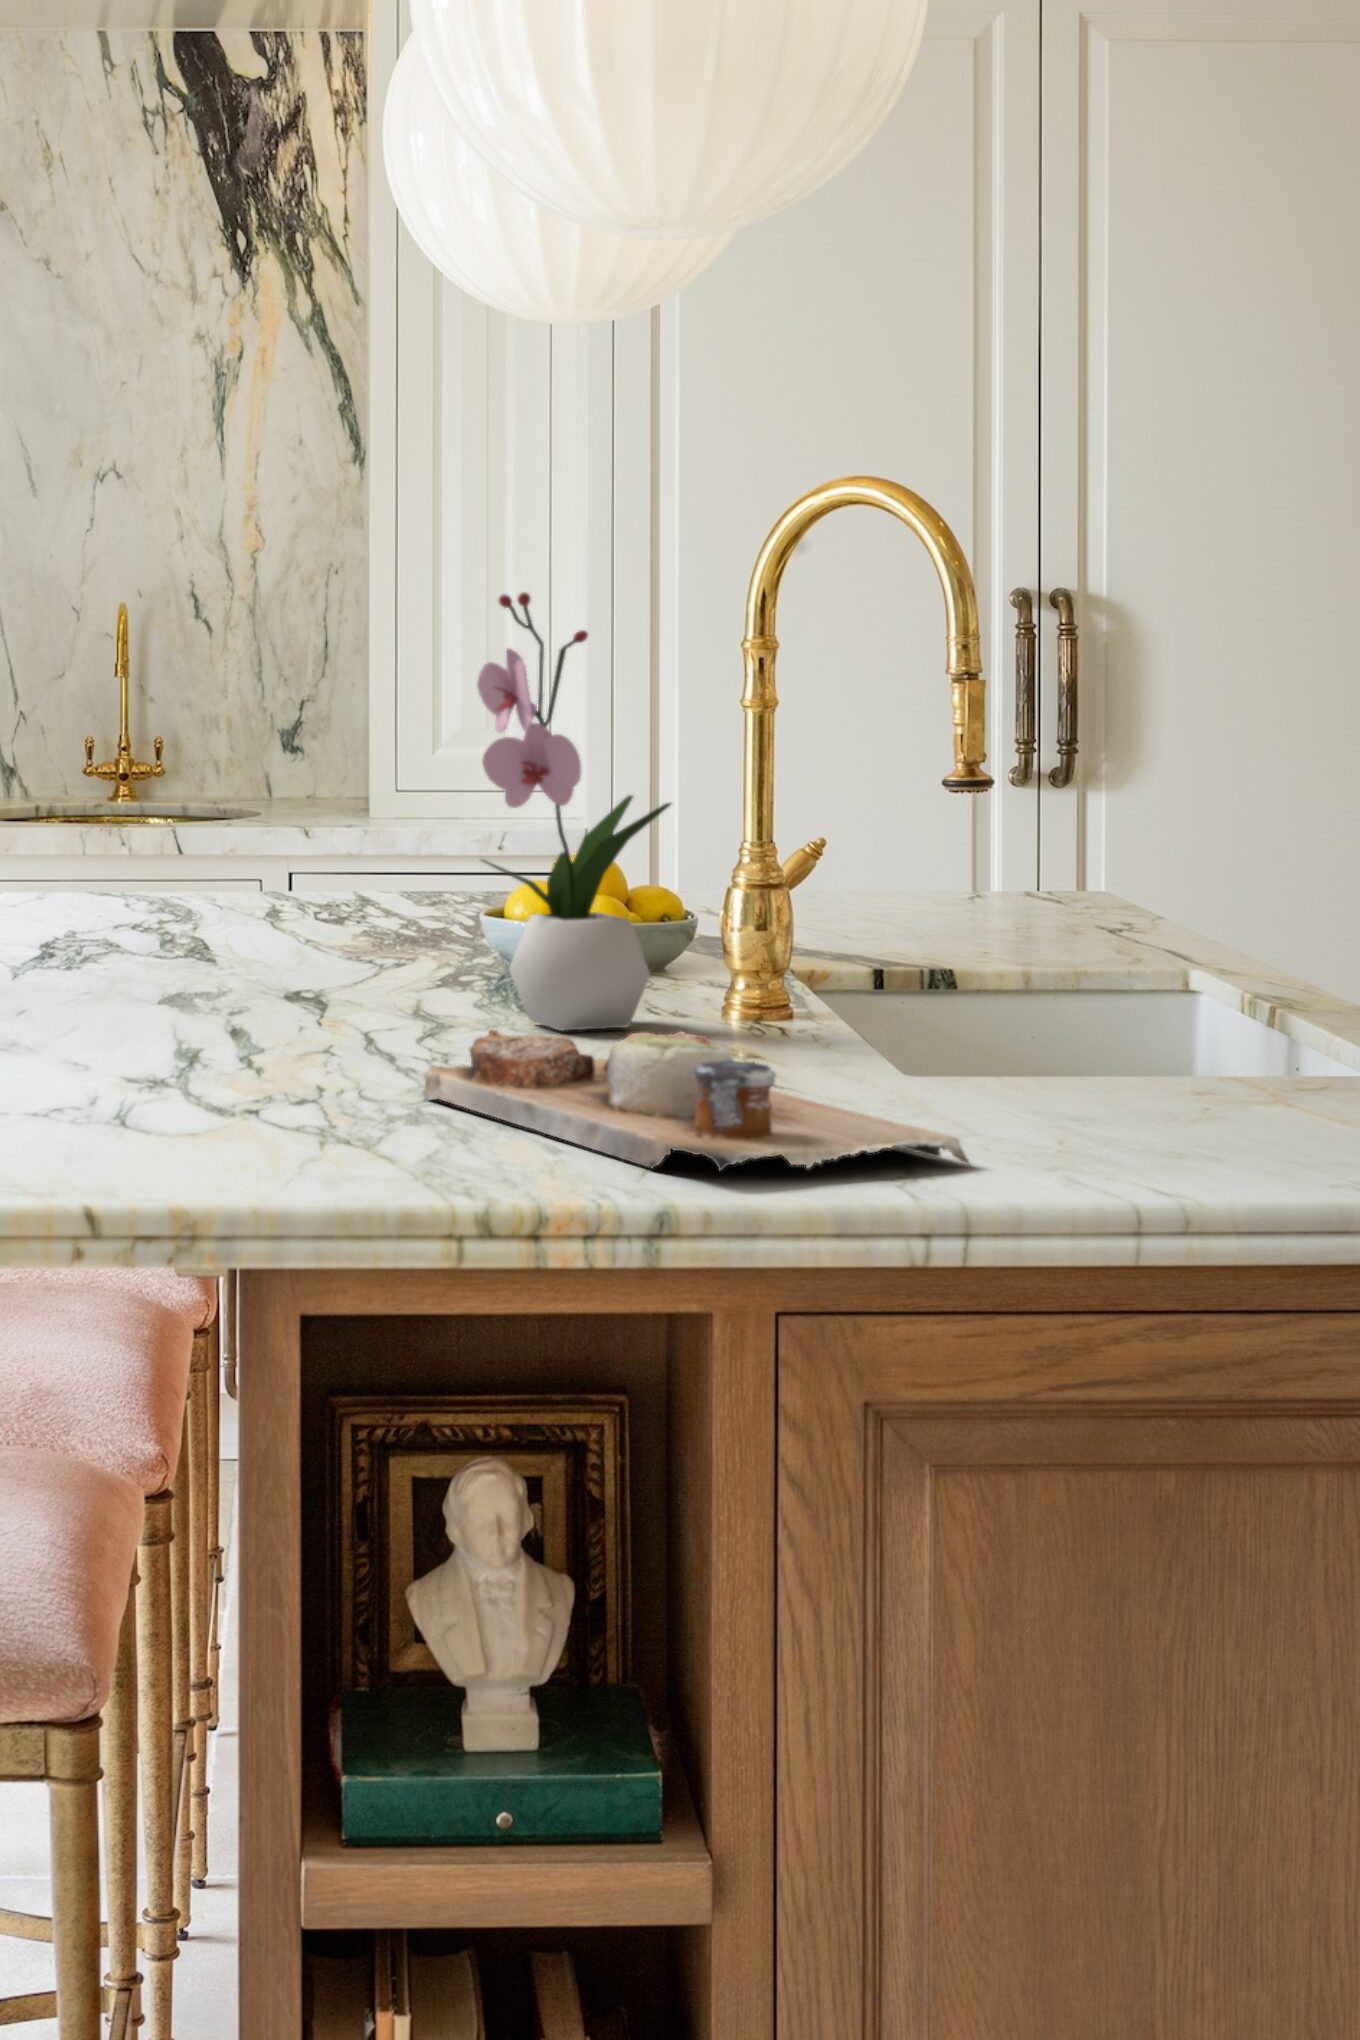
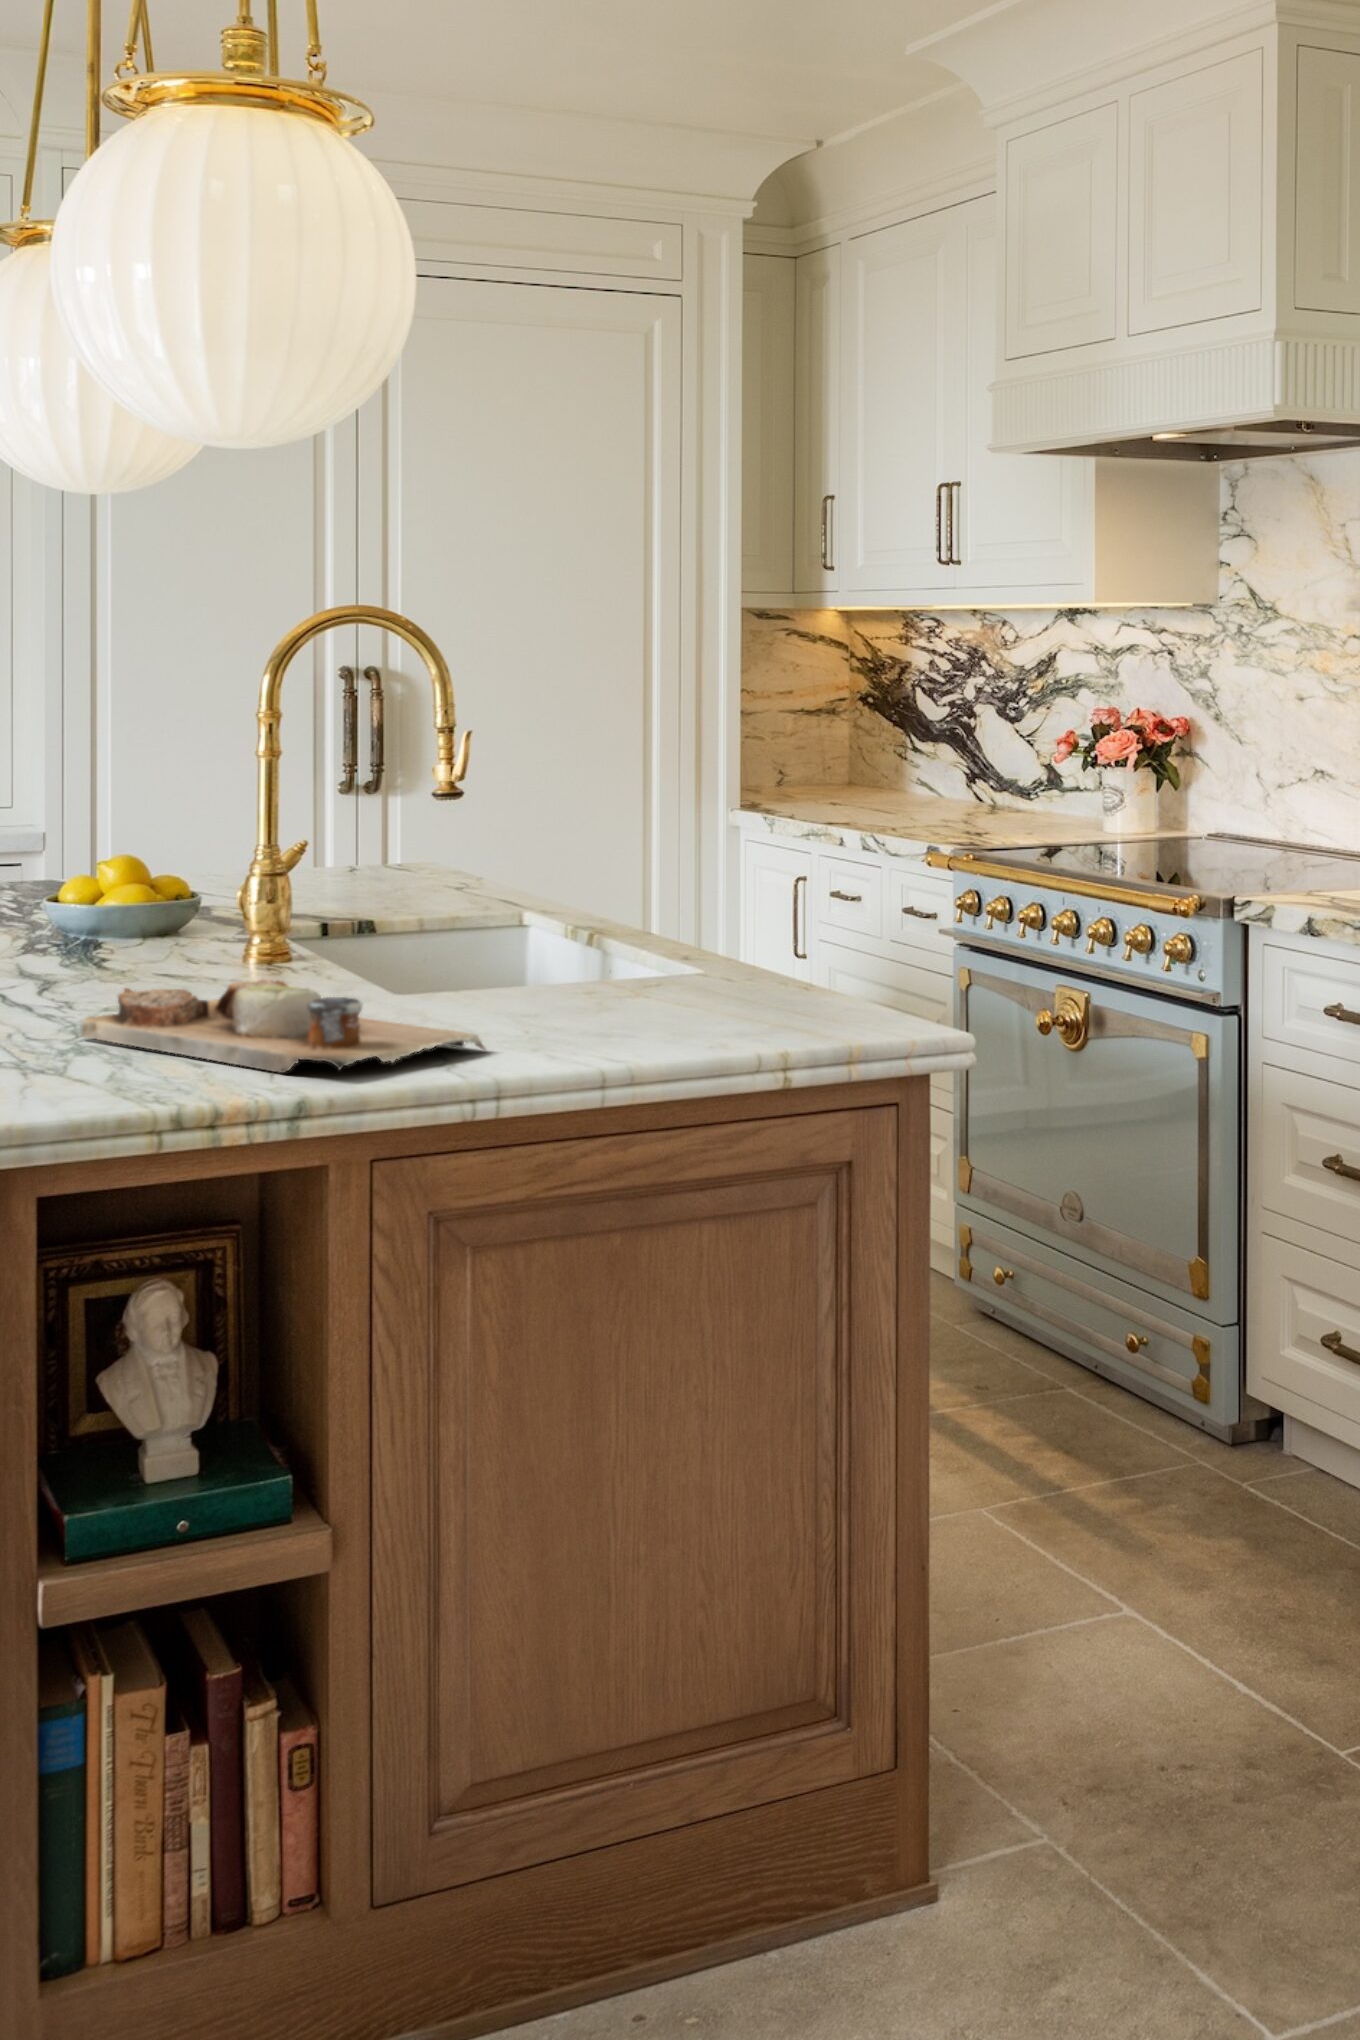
flower arrangement: present [477,592,671,1031] -> none [76,683,221,983]

